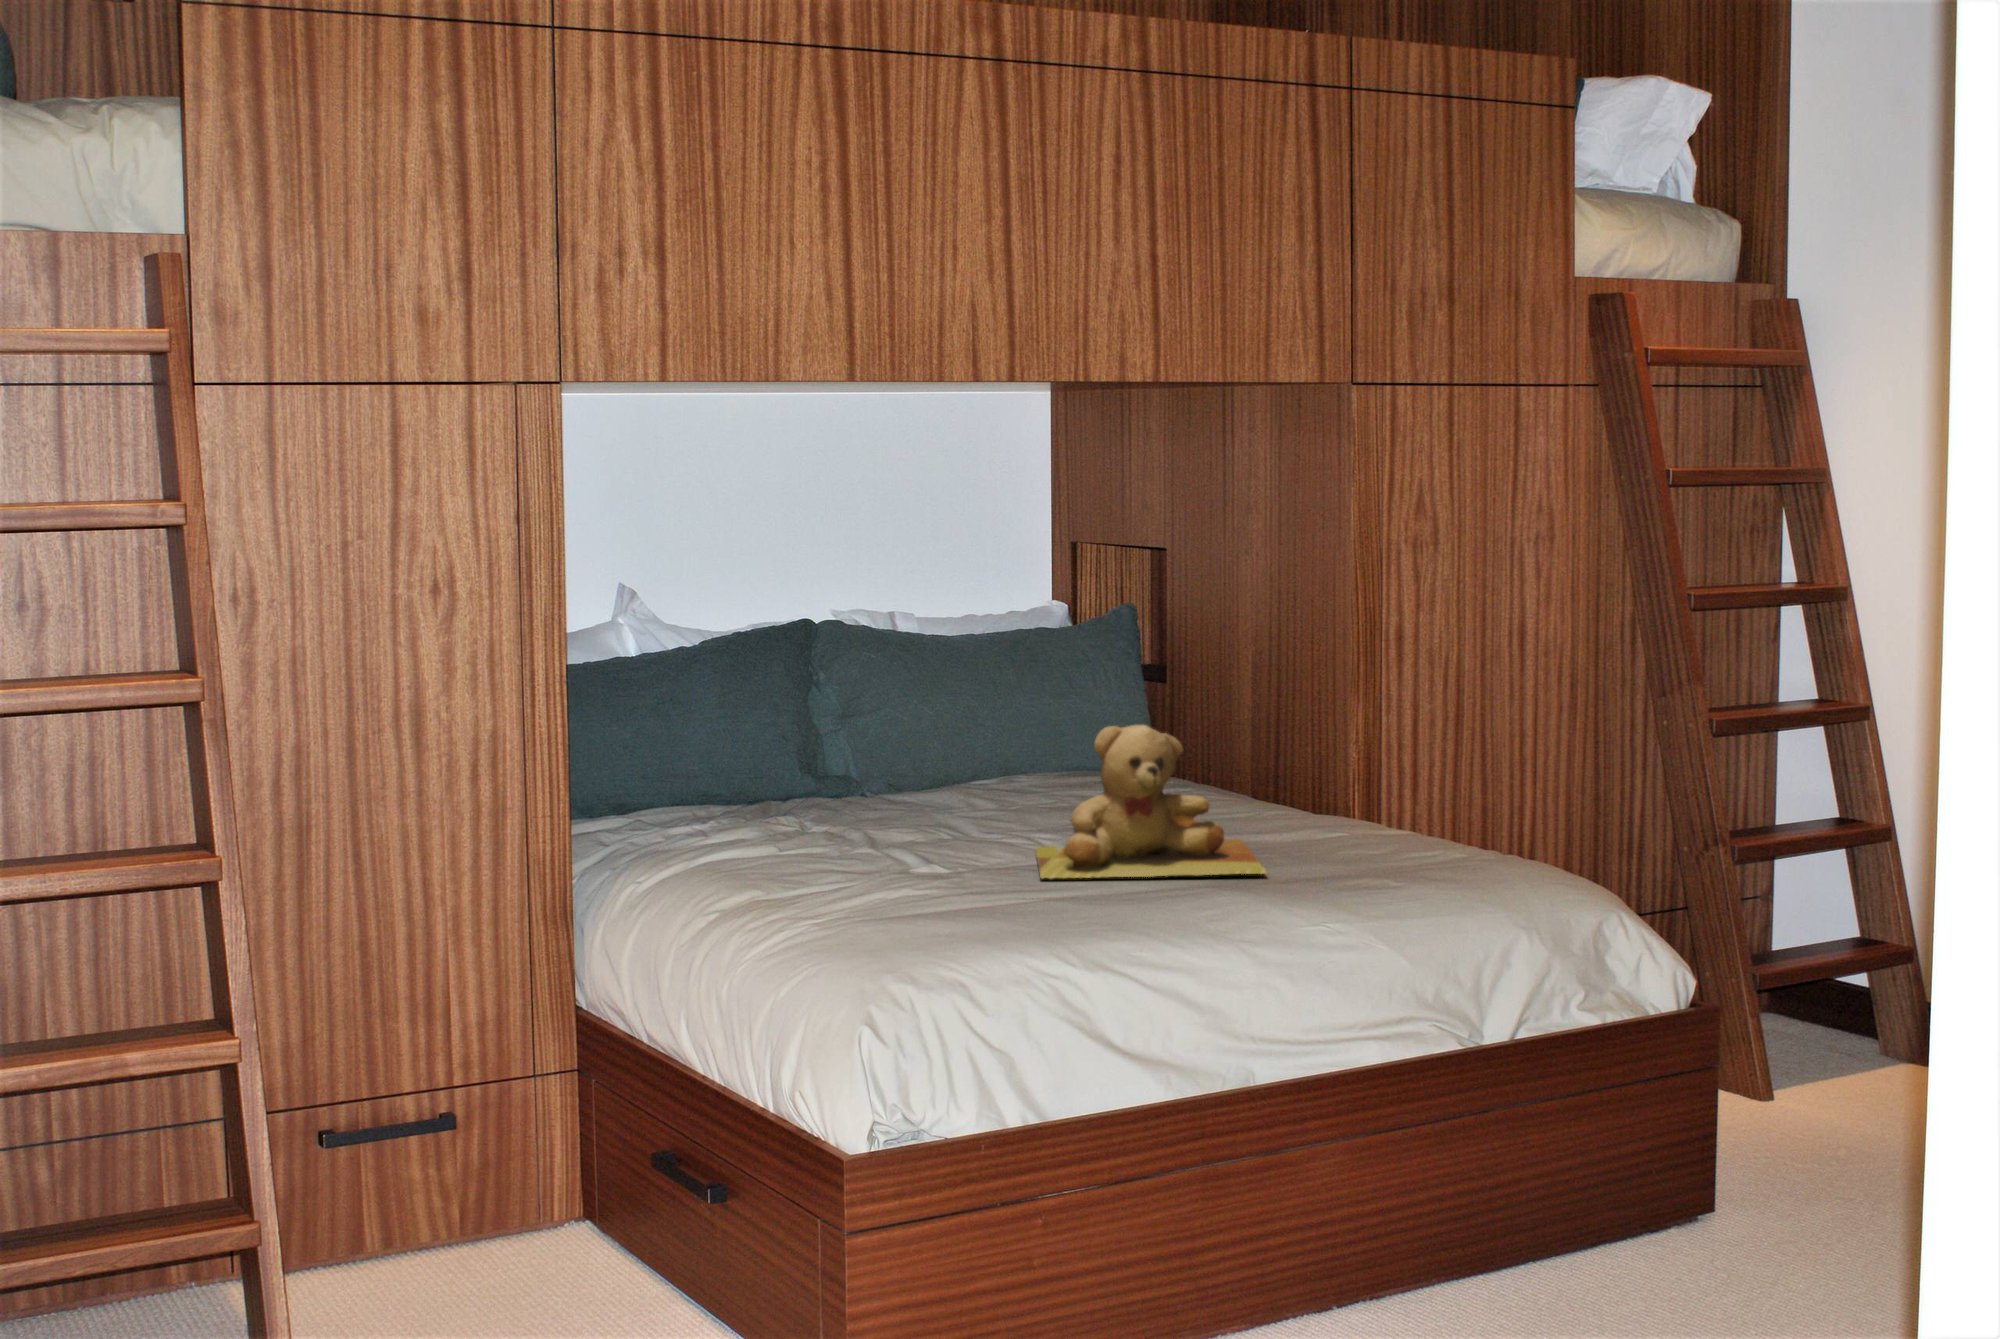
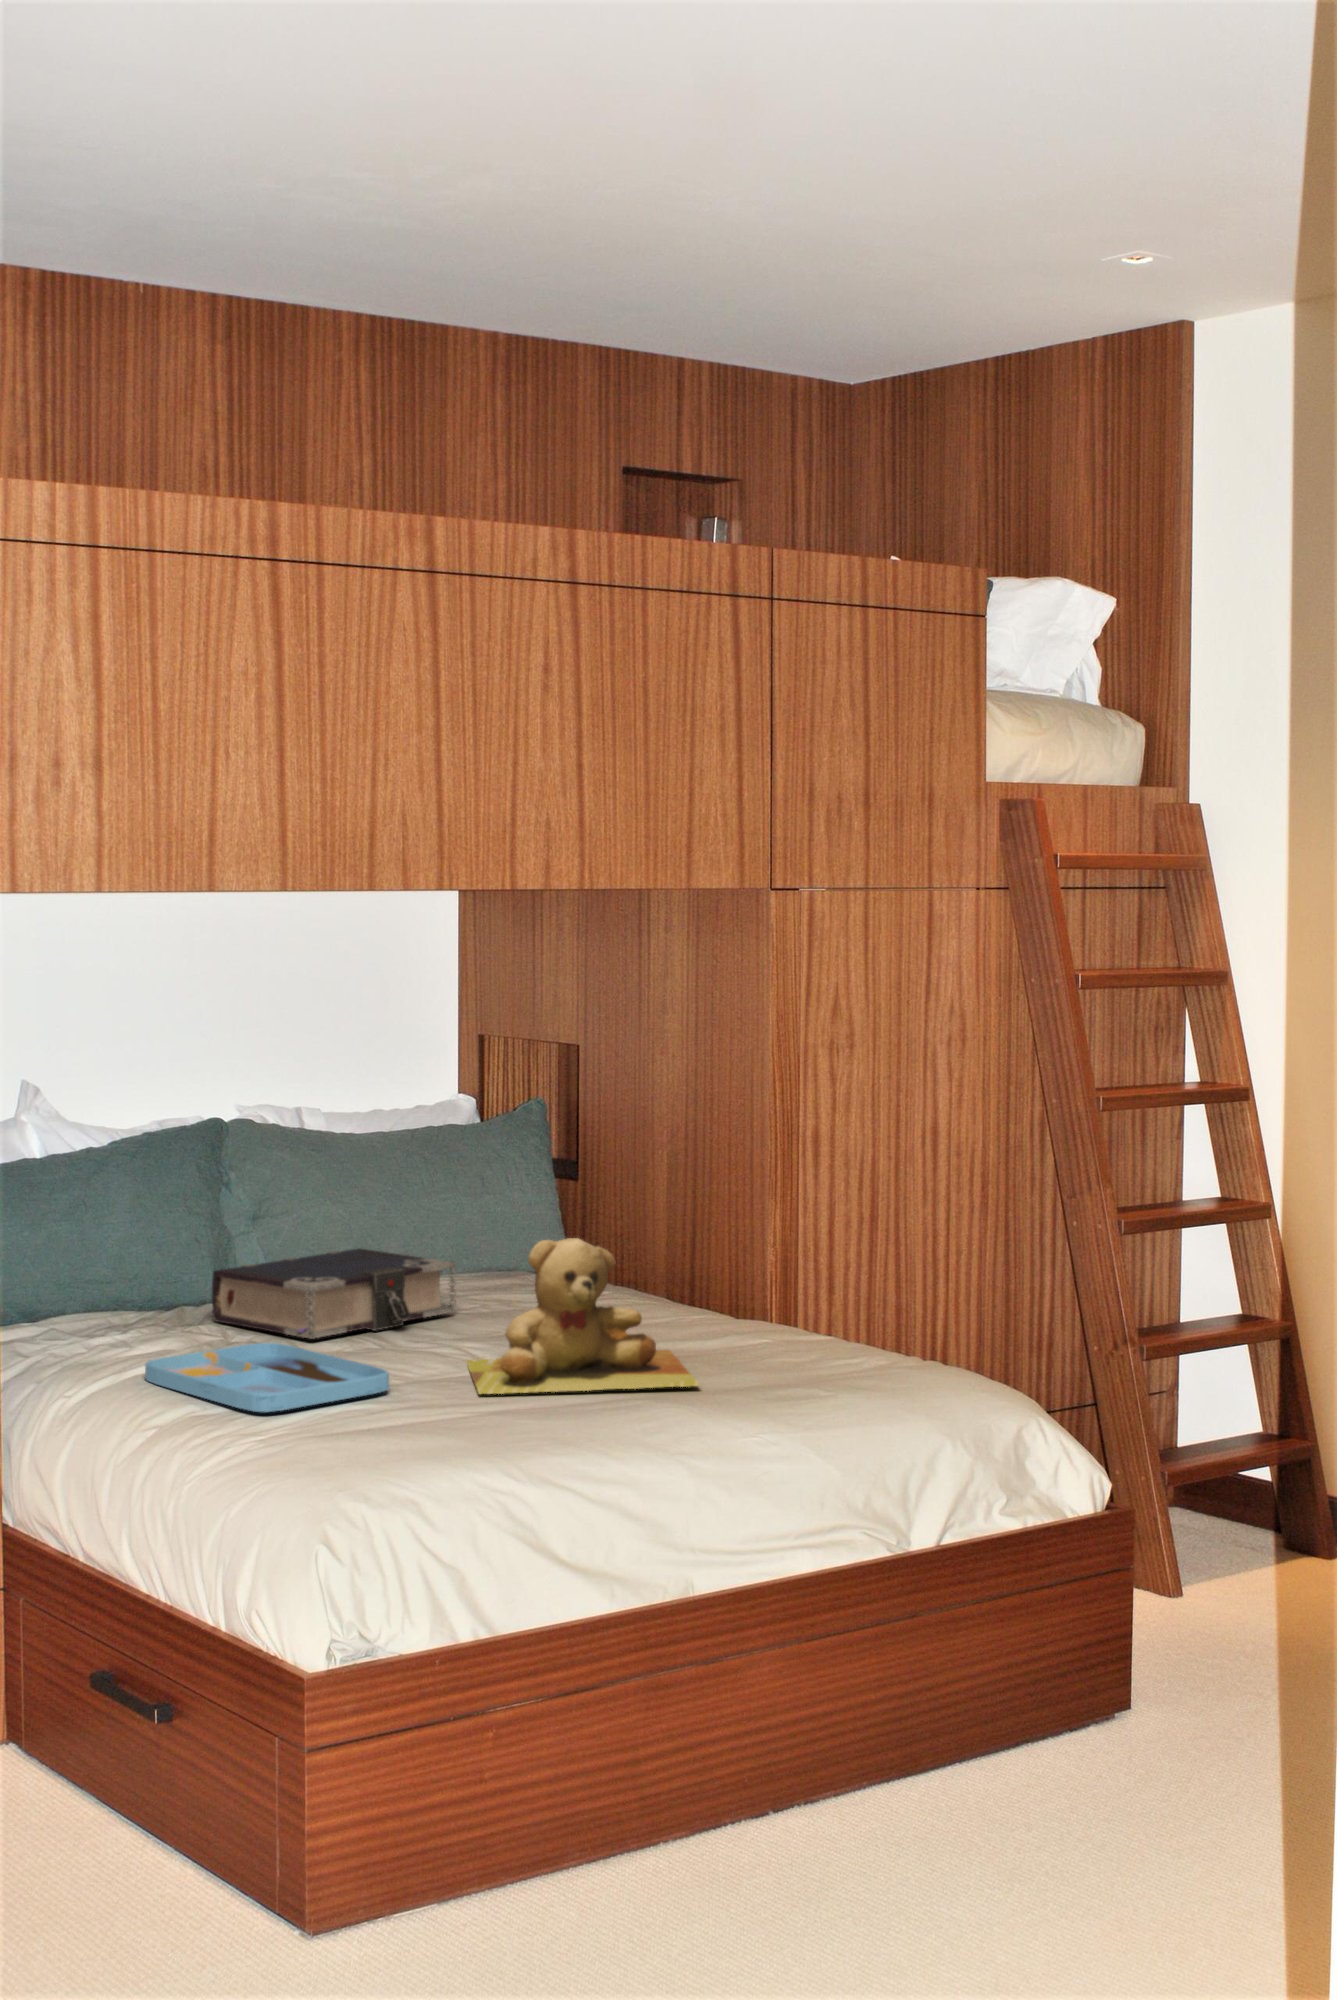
book: none [797,742,1035,825] -> present [212,1248,457,1339]
tray: none [718,827,952,893] -> present [145,1343,390,1412]

